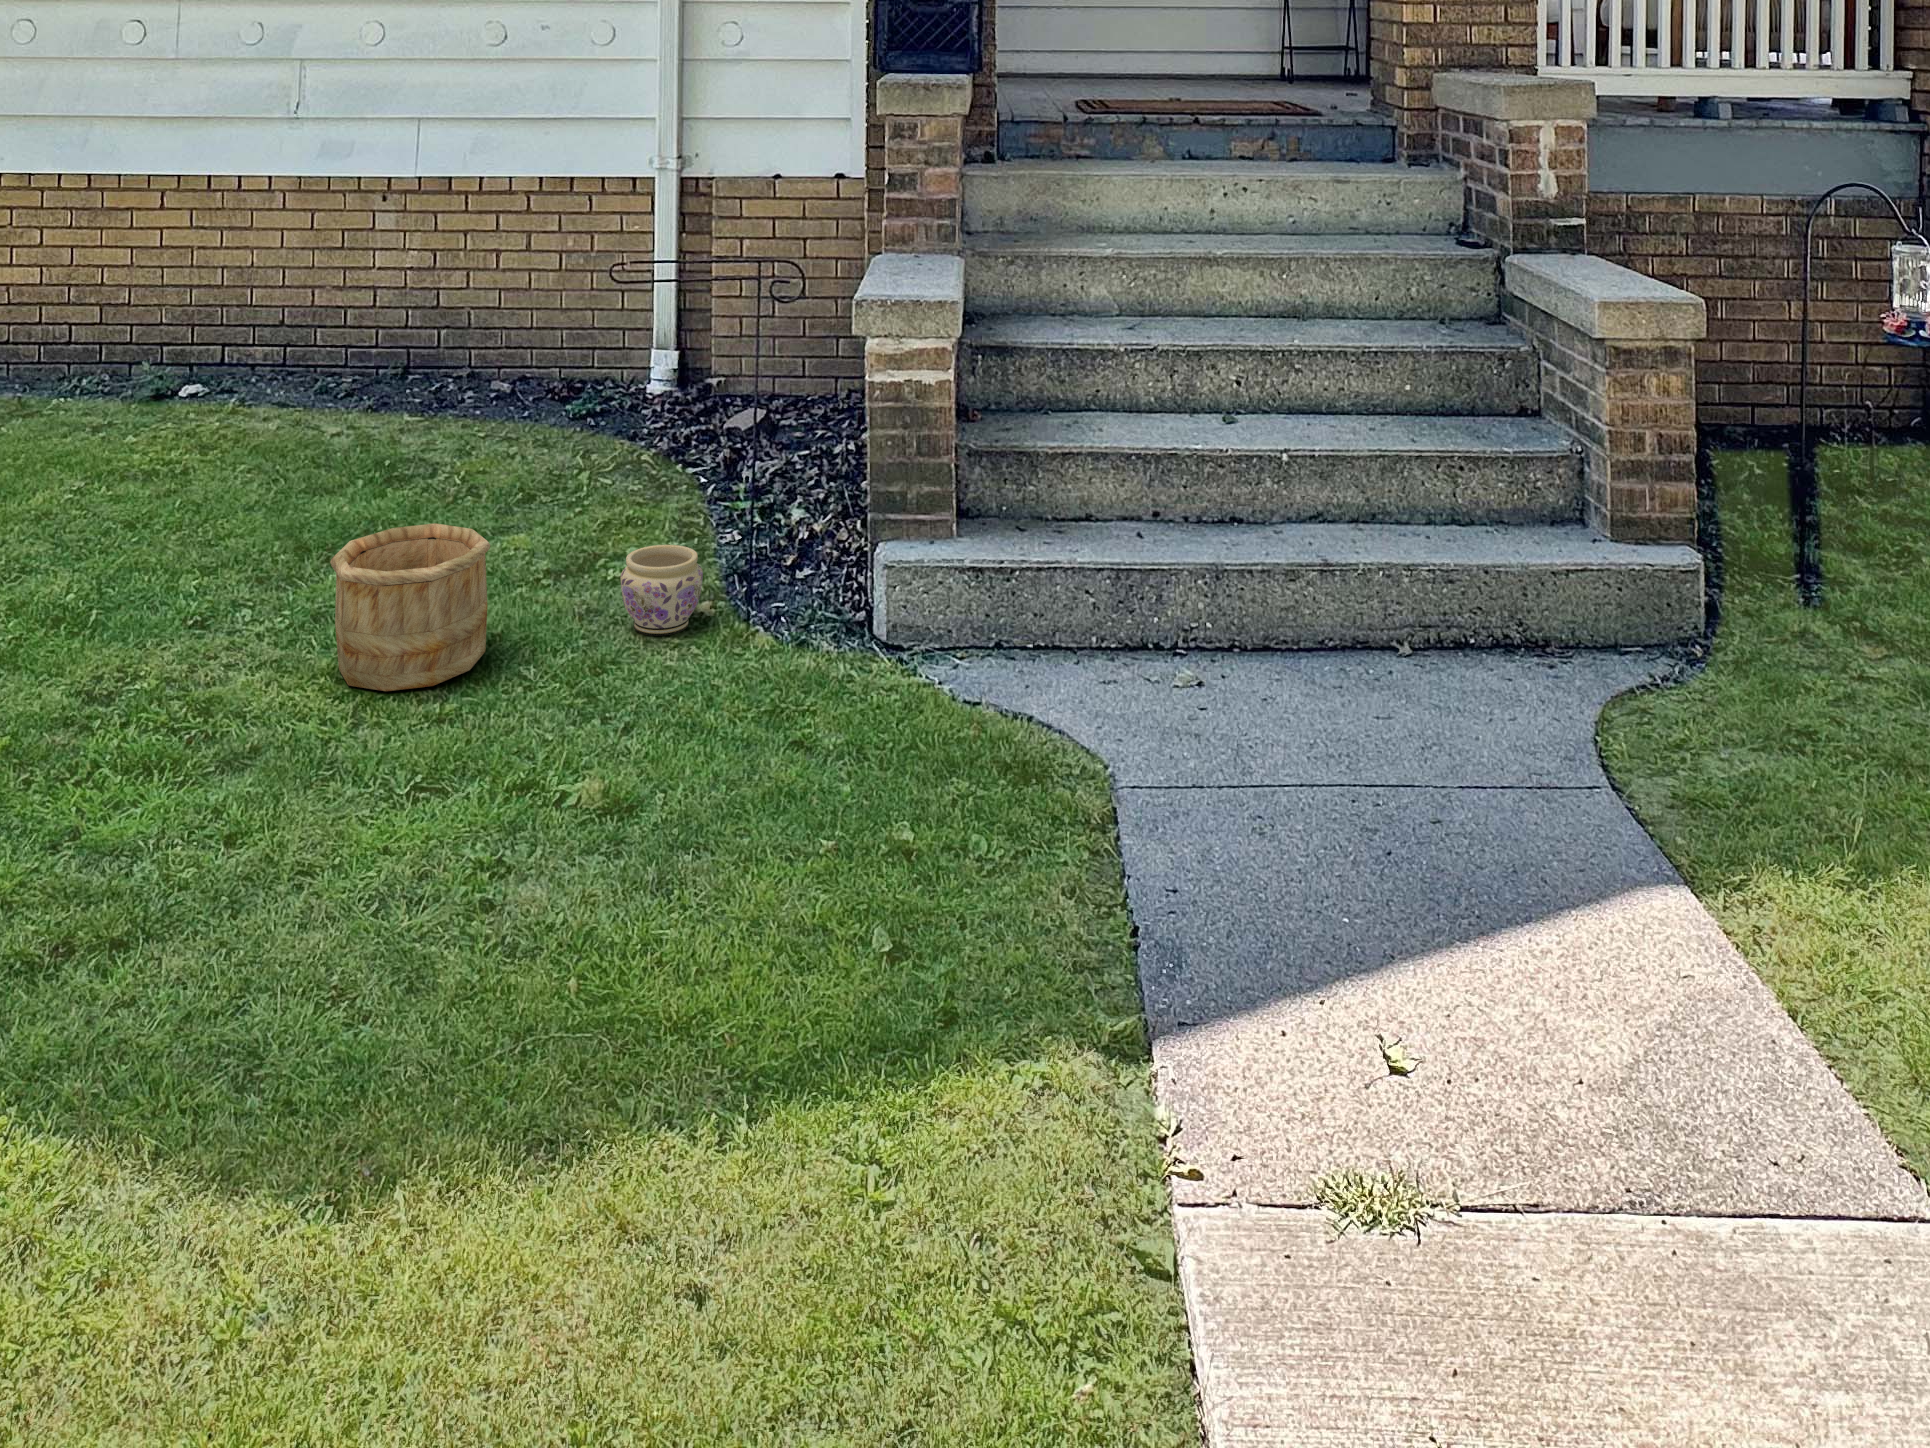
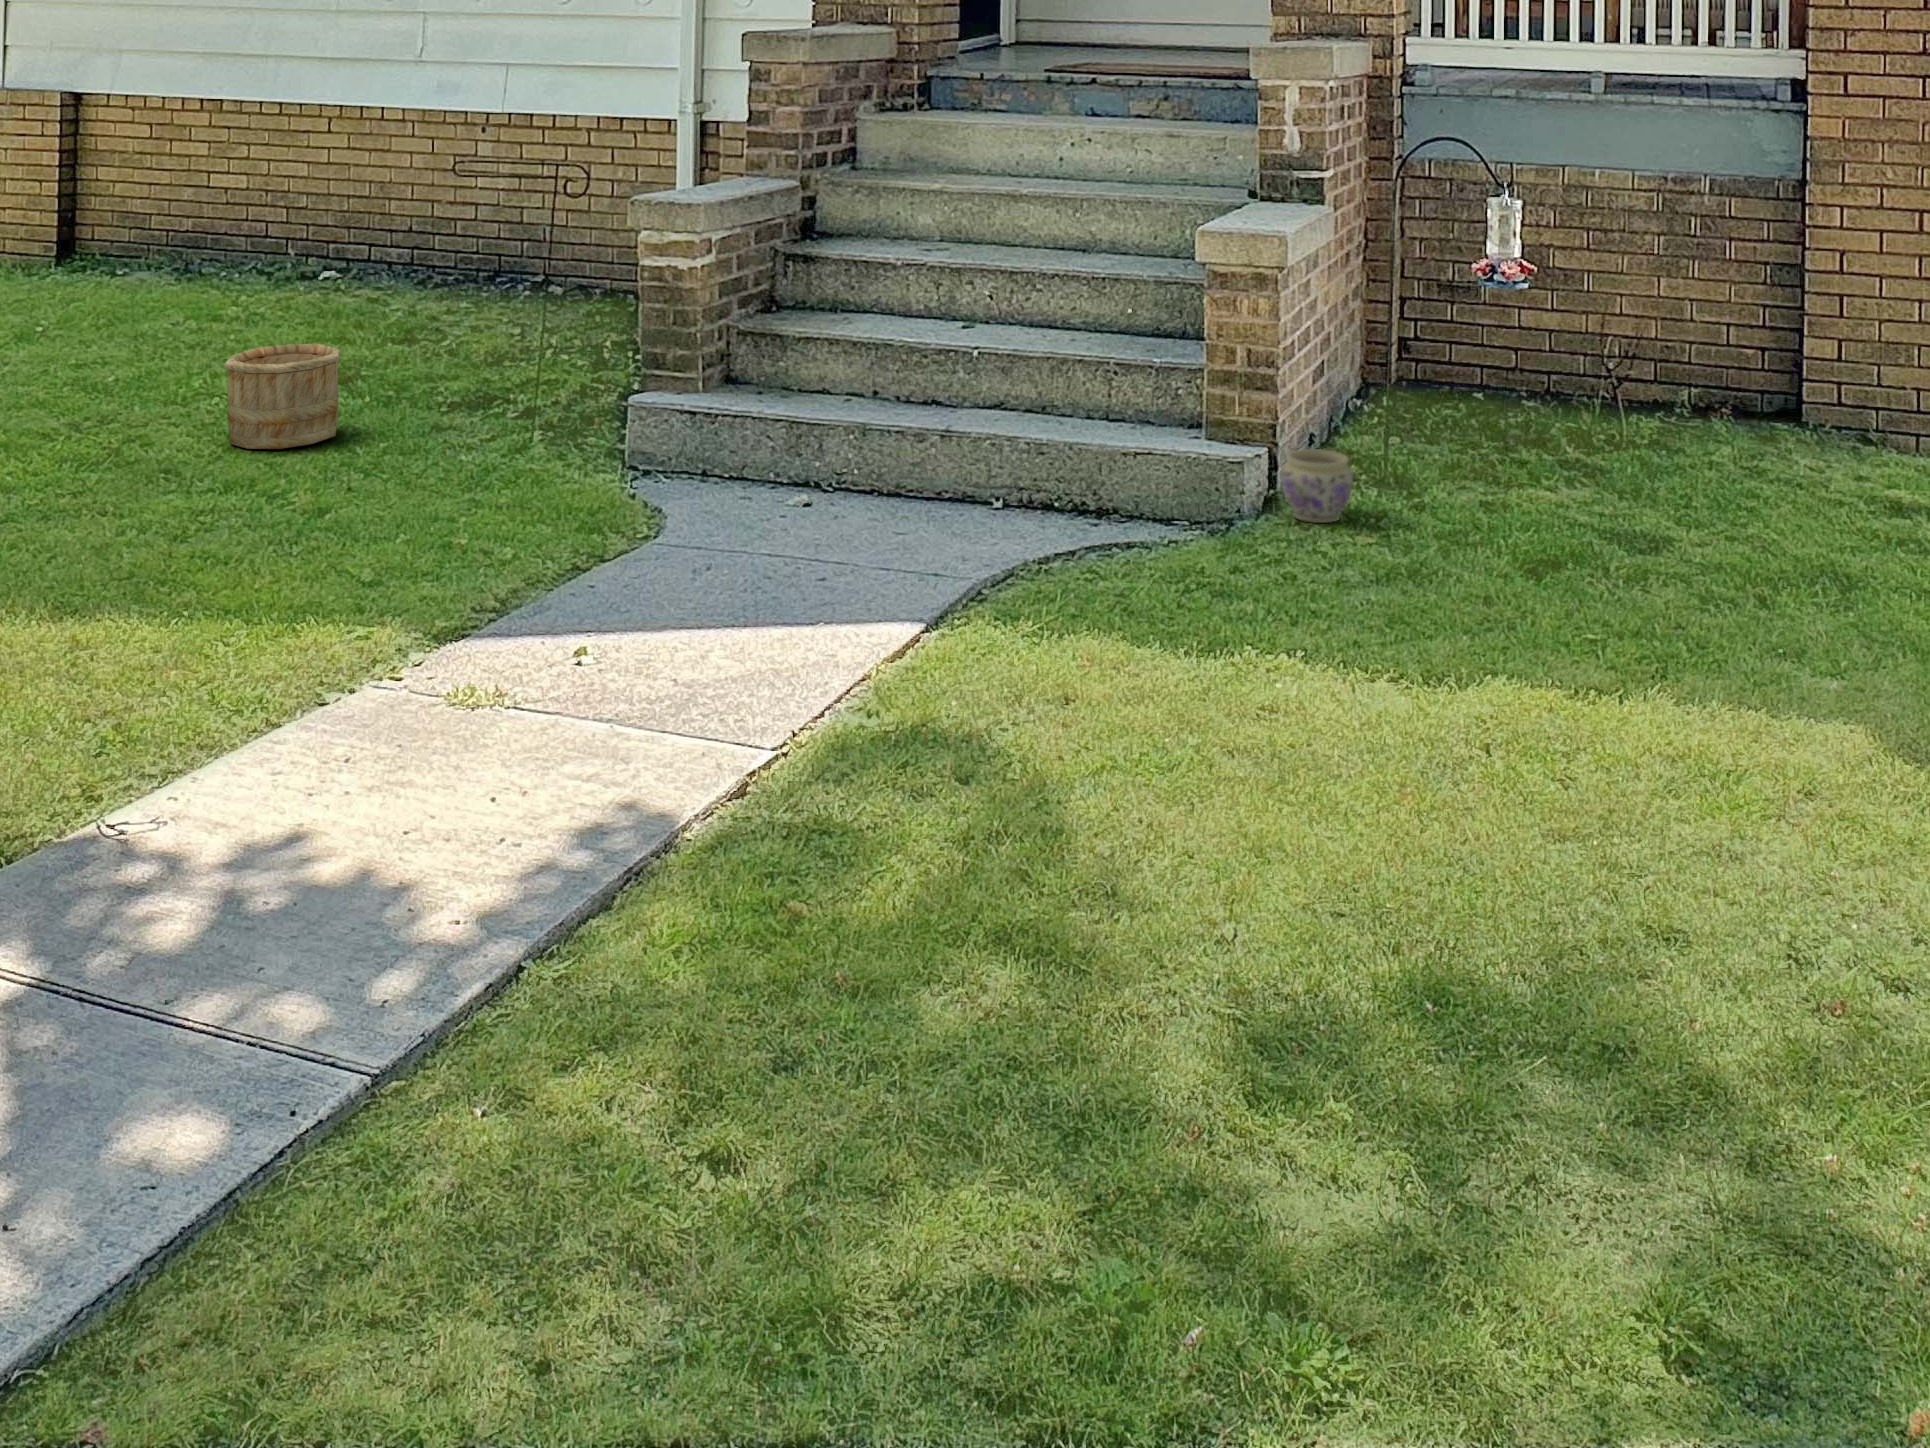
planter: present [621,545,703,636] -> present [1281,449,1353,523]

